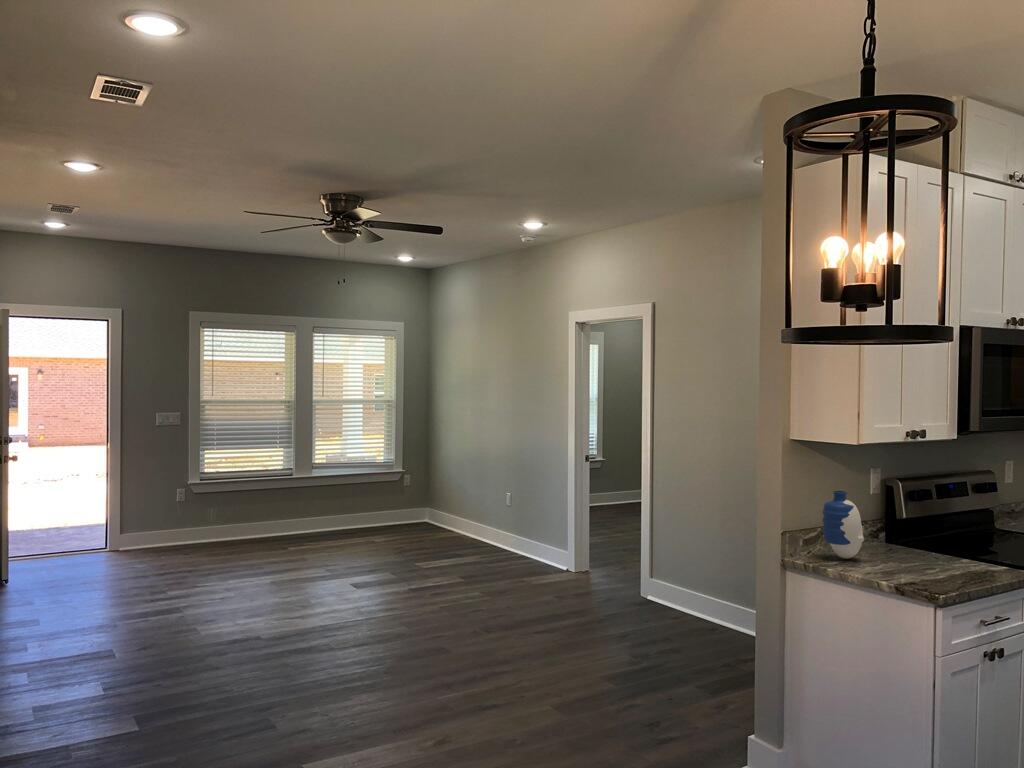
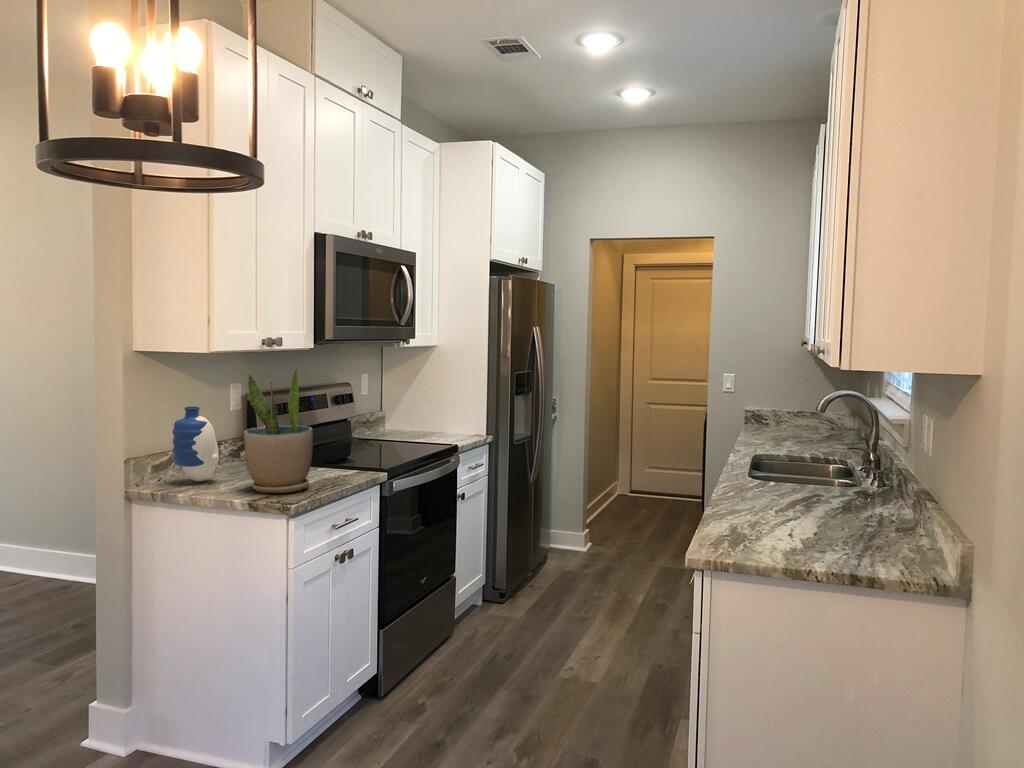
potted plant: none [891,462,960,582] -> present [244,368,313,493]

